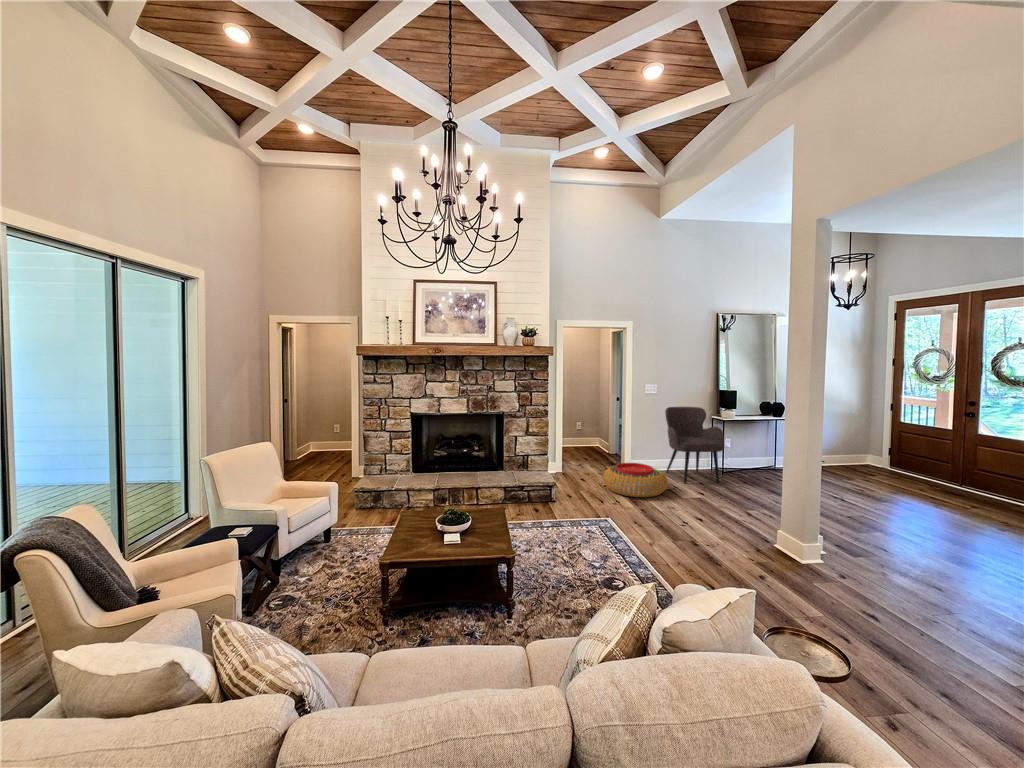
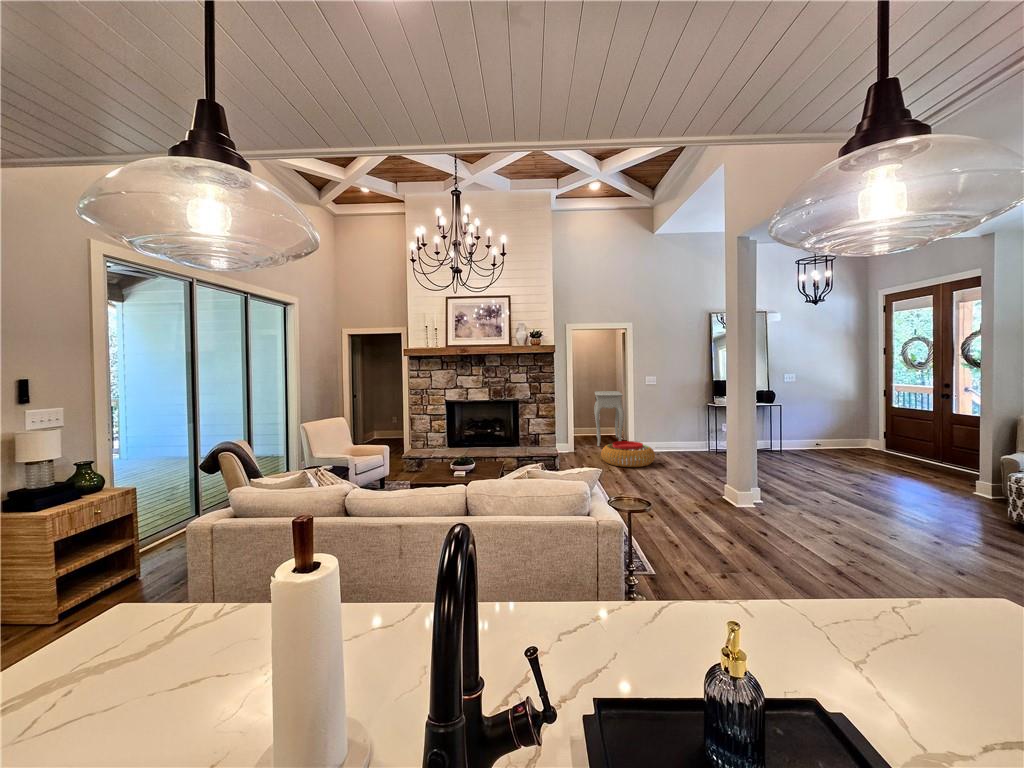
console table: none [578,398,620,465] -> present [594,391,624,447]
armchair: present [665,407,724,483] -> none [661,395,711,459]

